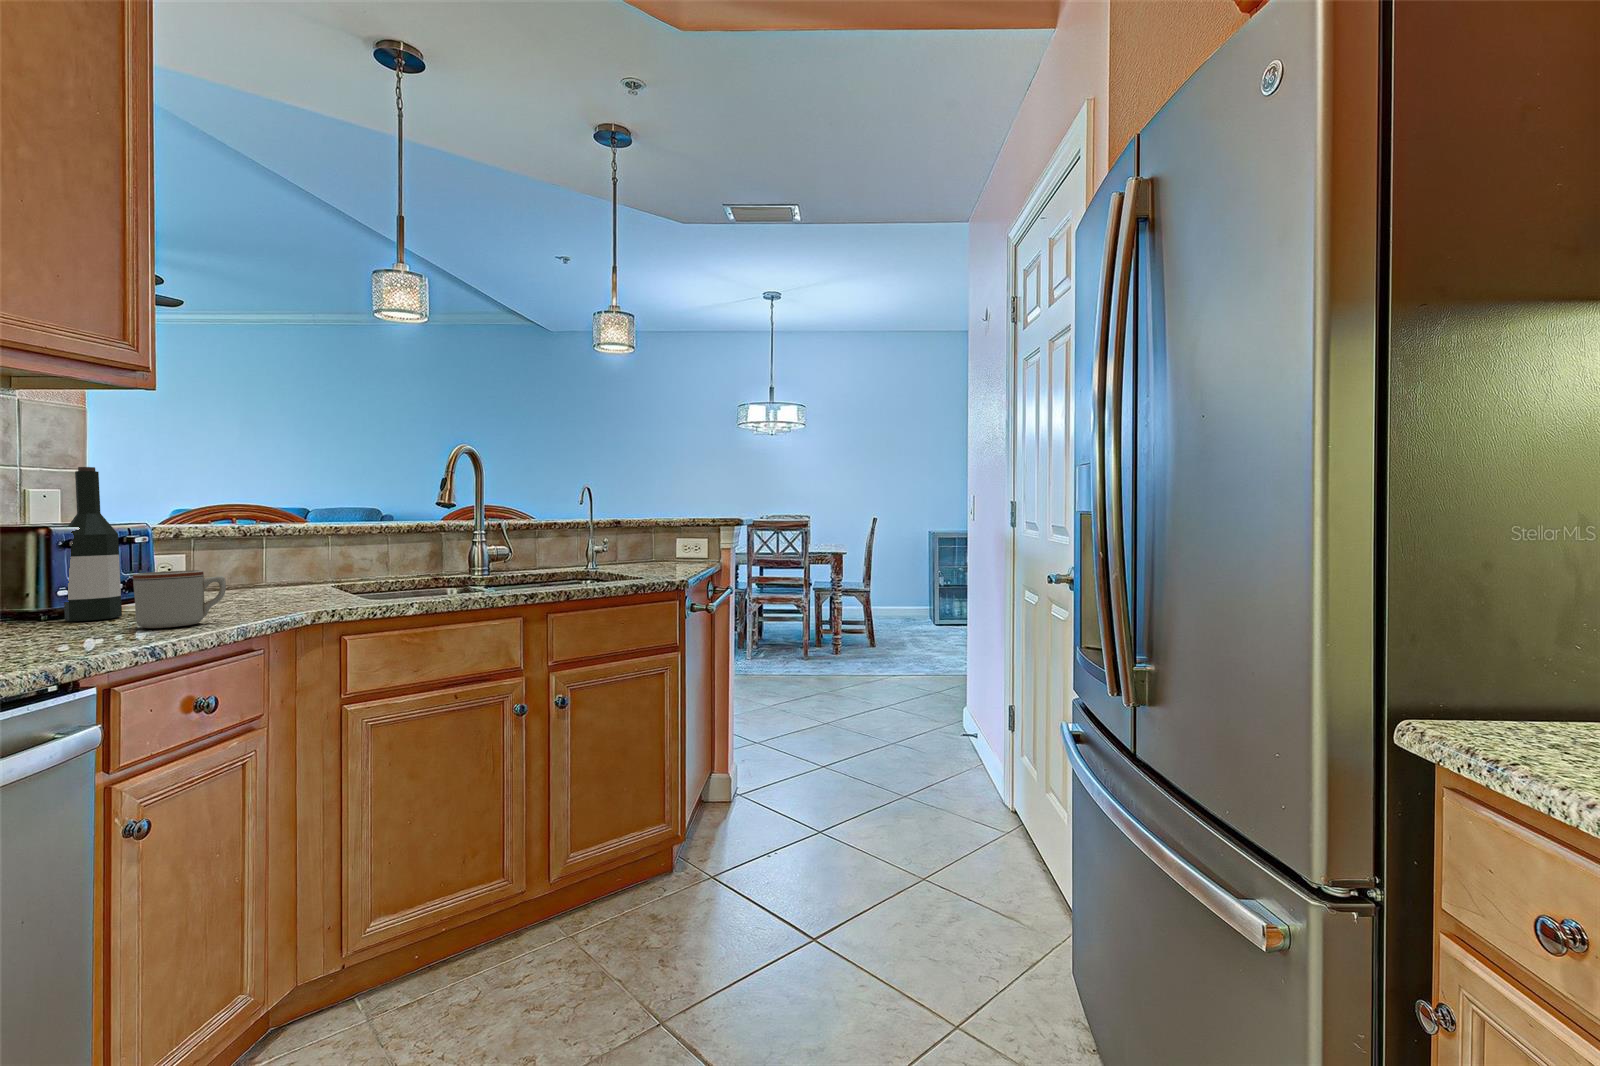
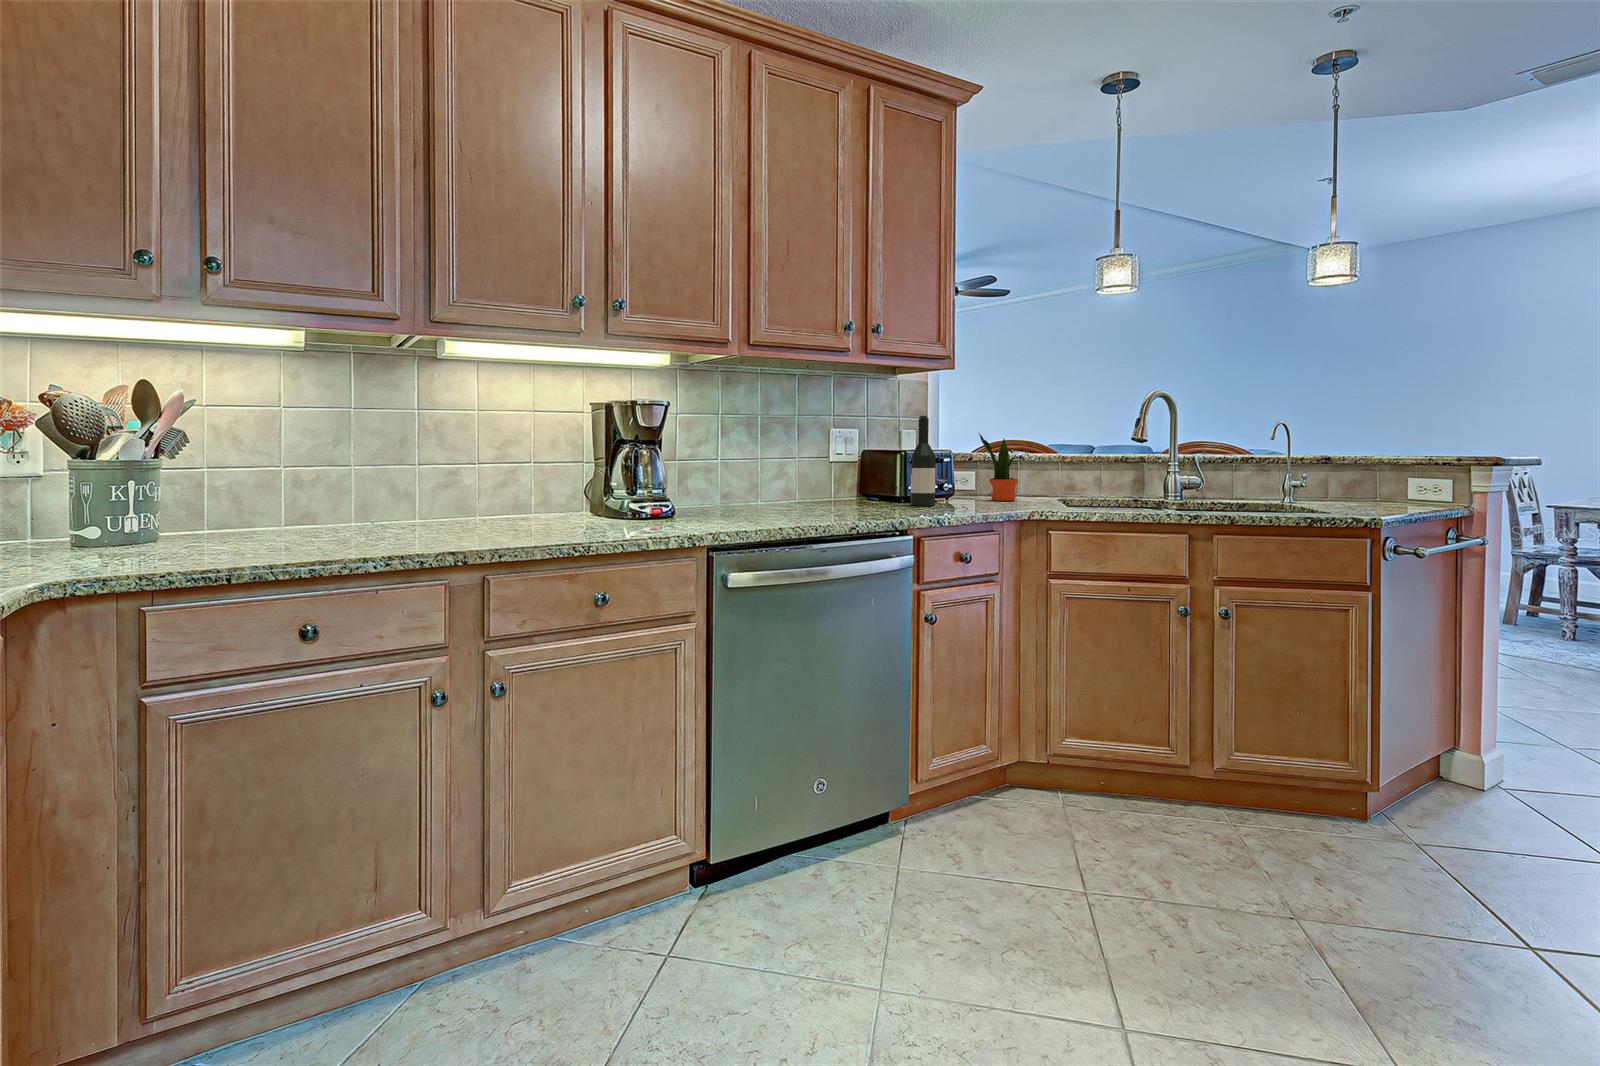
potted plant: none [194,496,269,595] -> present [979,433,1018,501]
mug: present [133,570,226,628] -> none [937,479,981,511]

